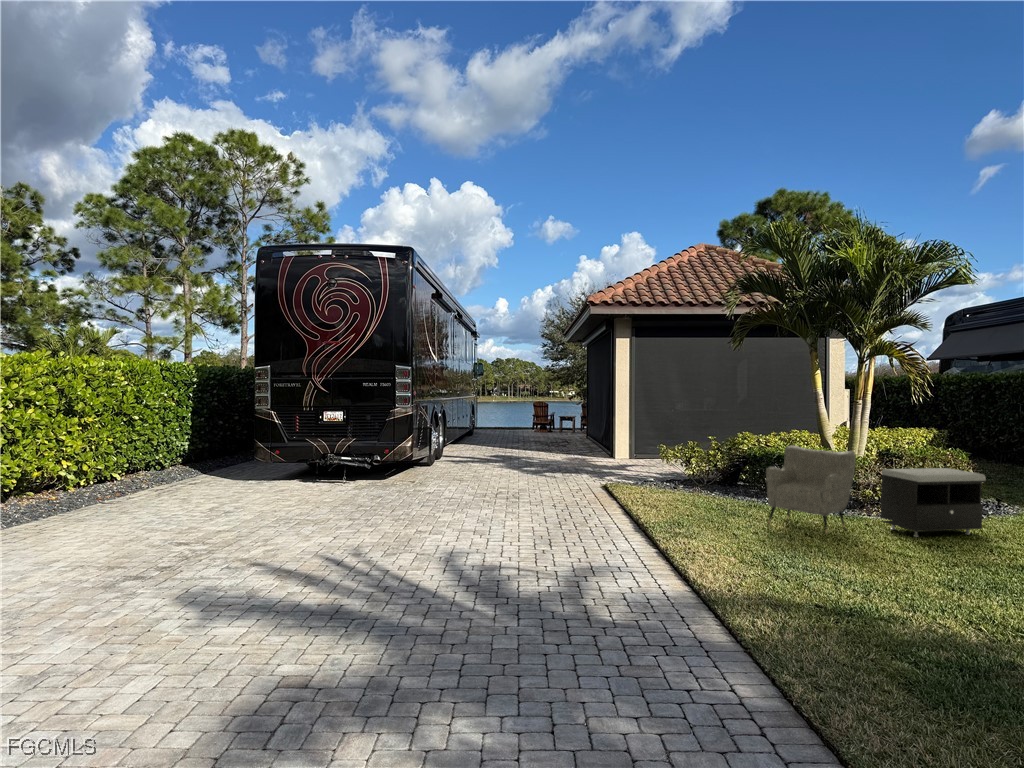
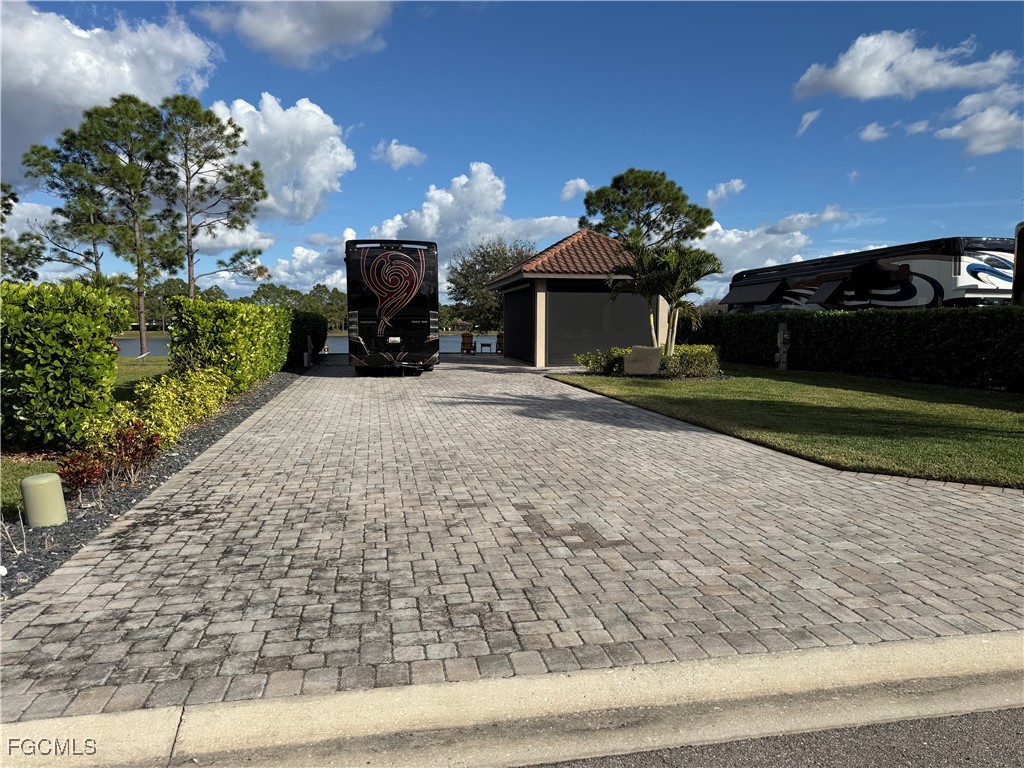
storage bench: present [880,468,986,537] -> none [672,353,714,382]

